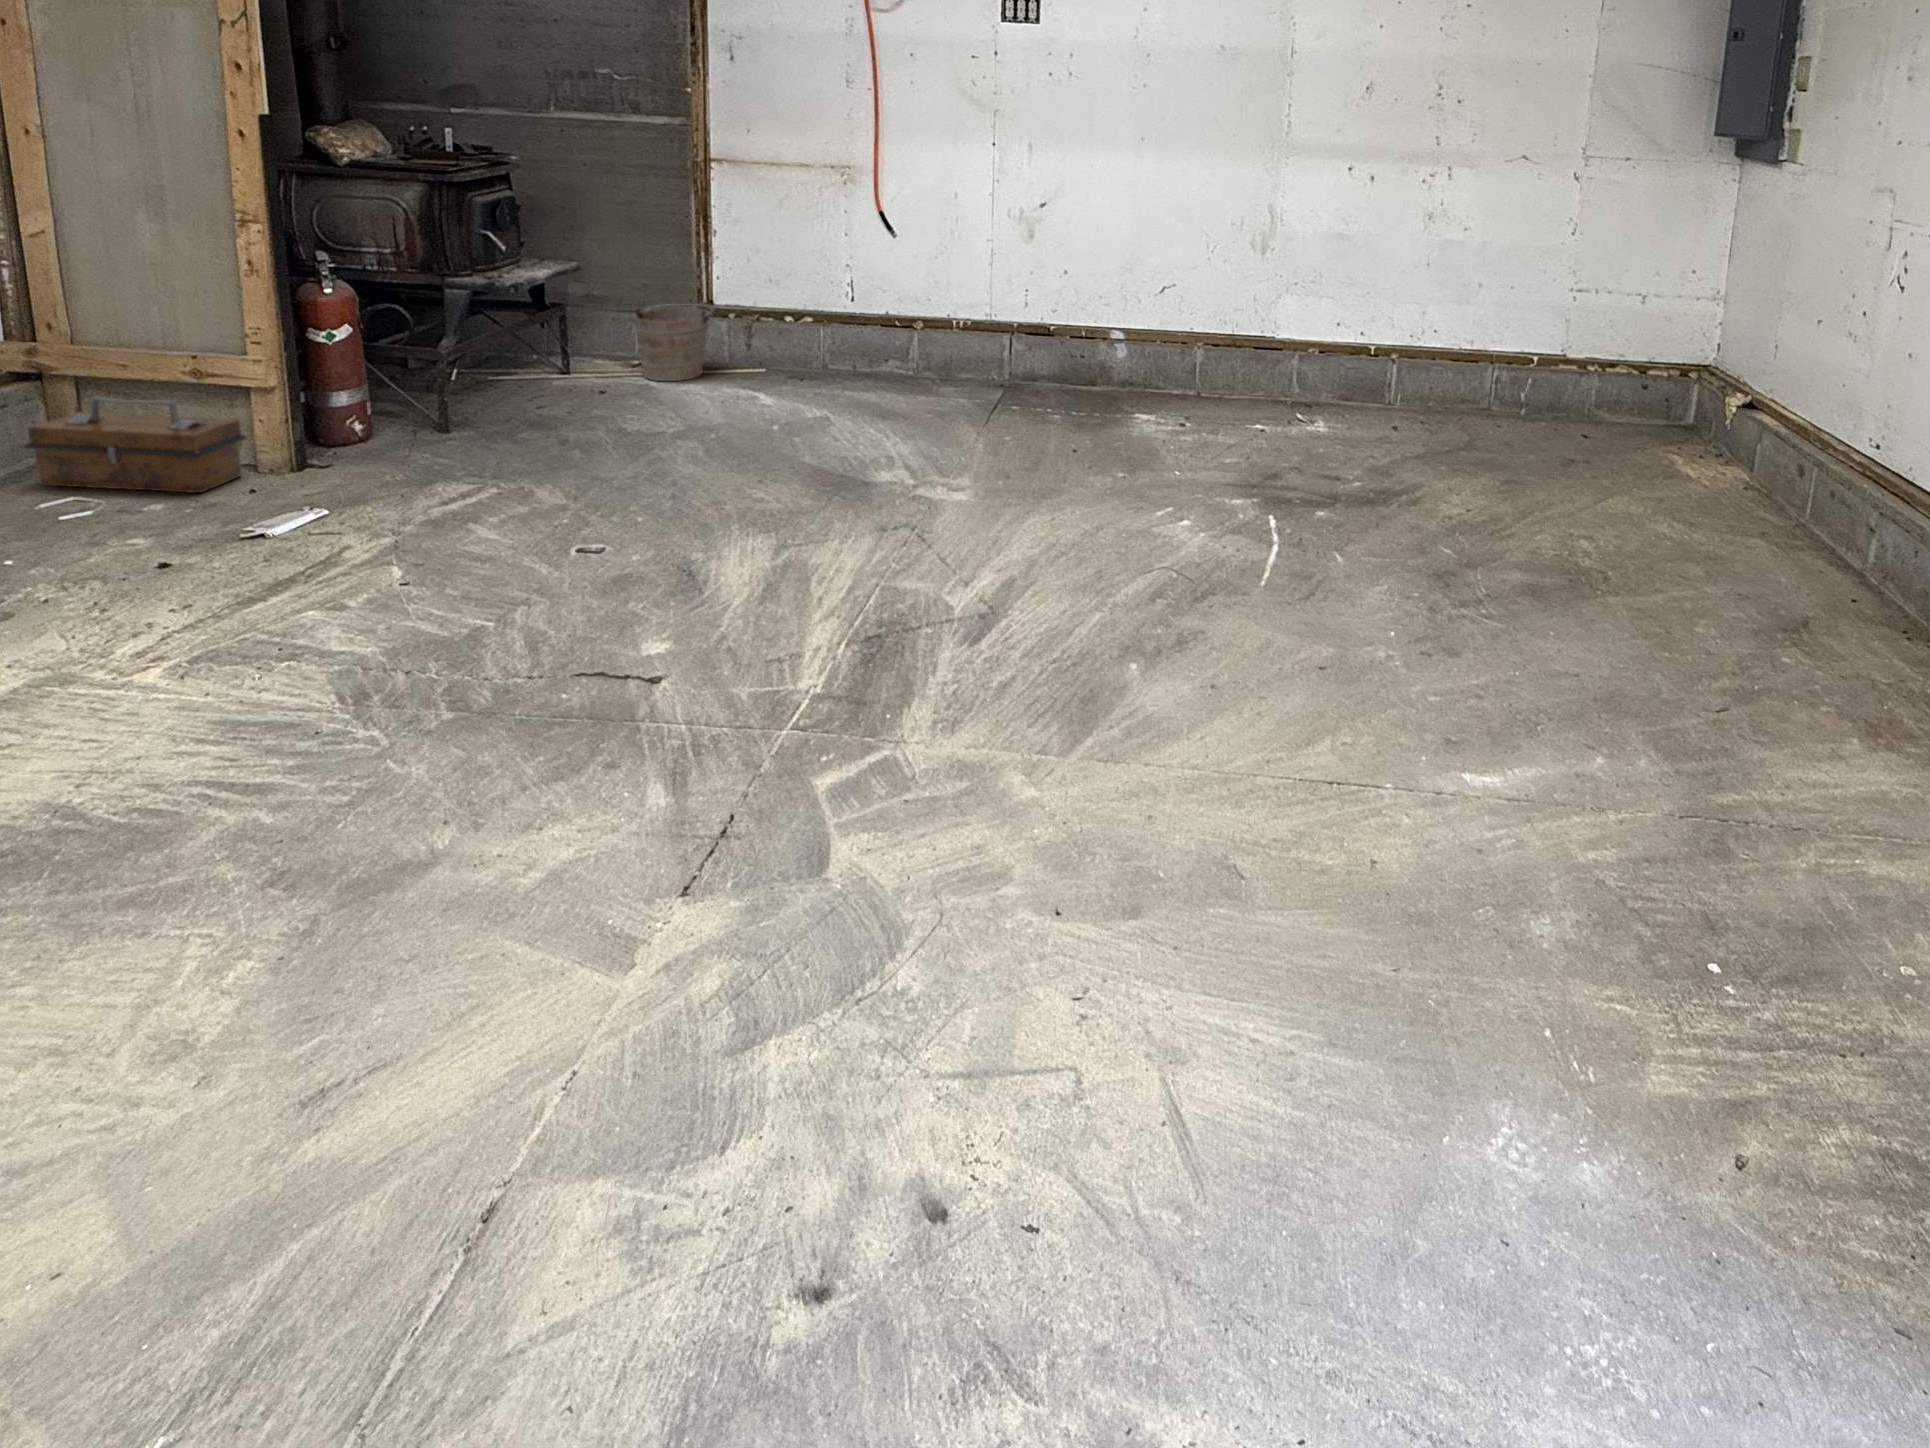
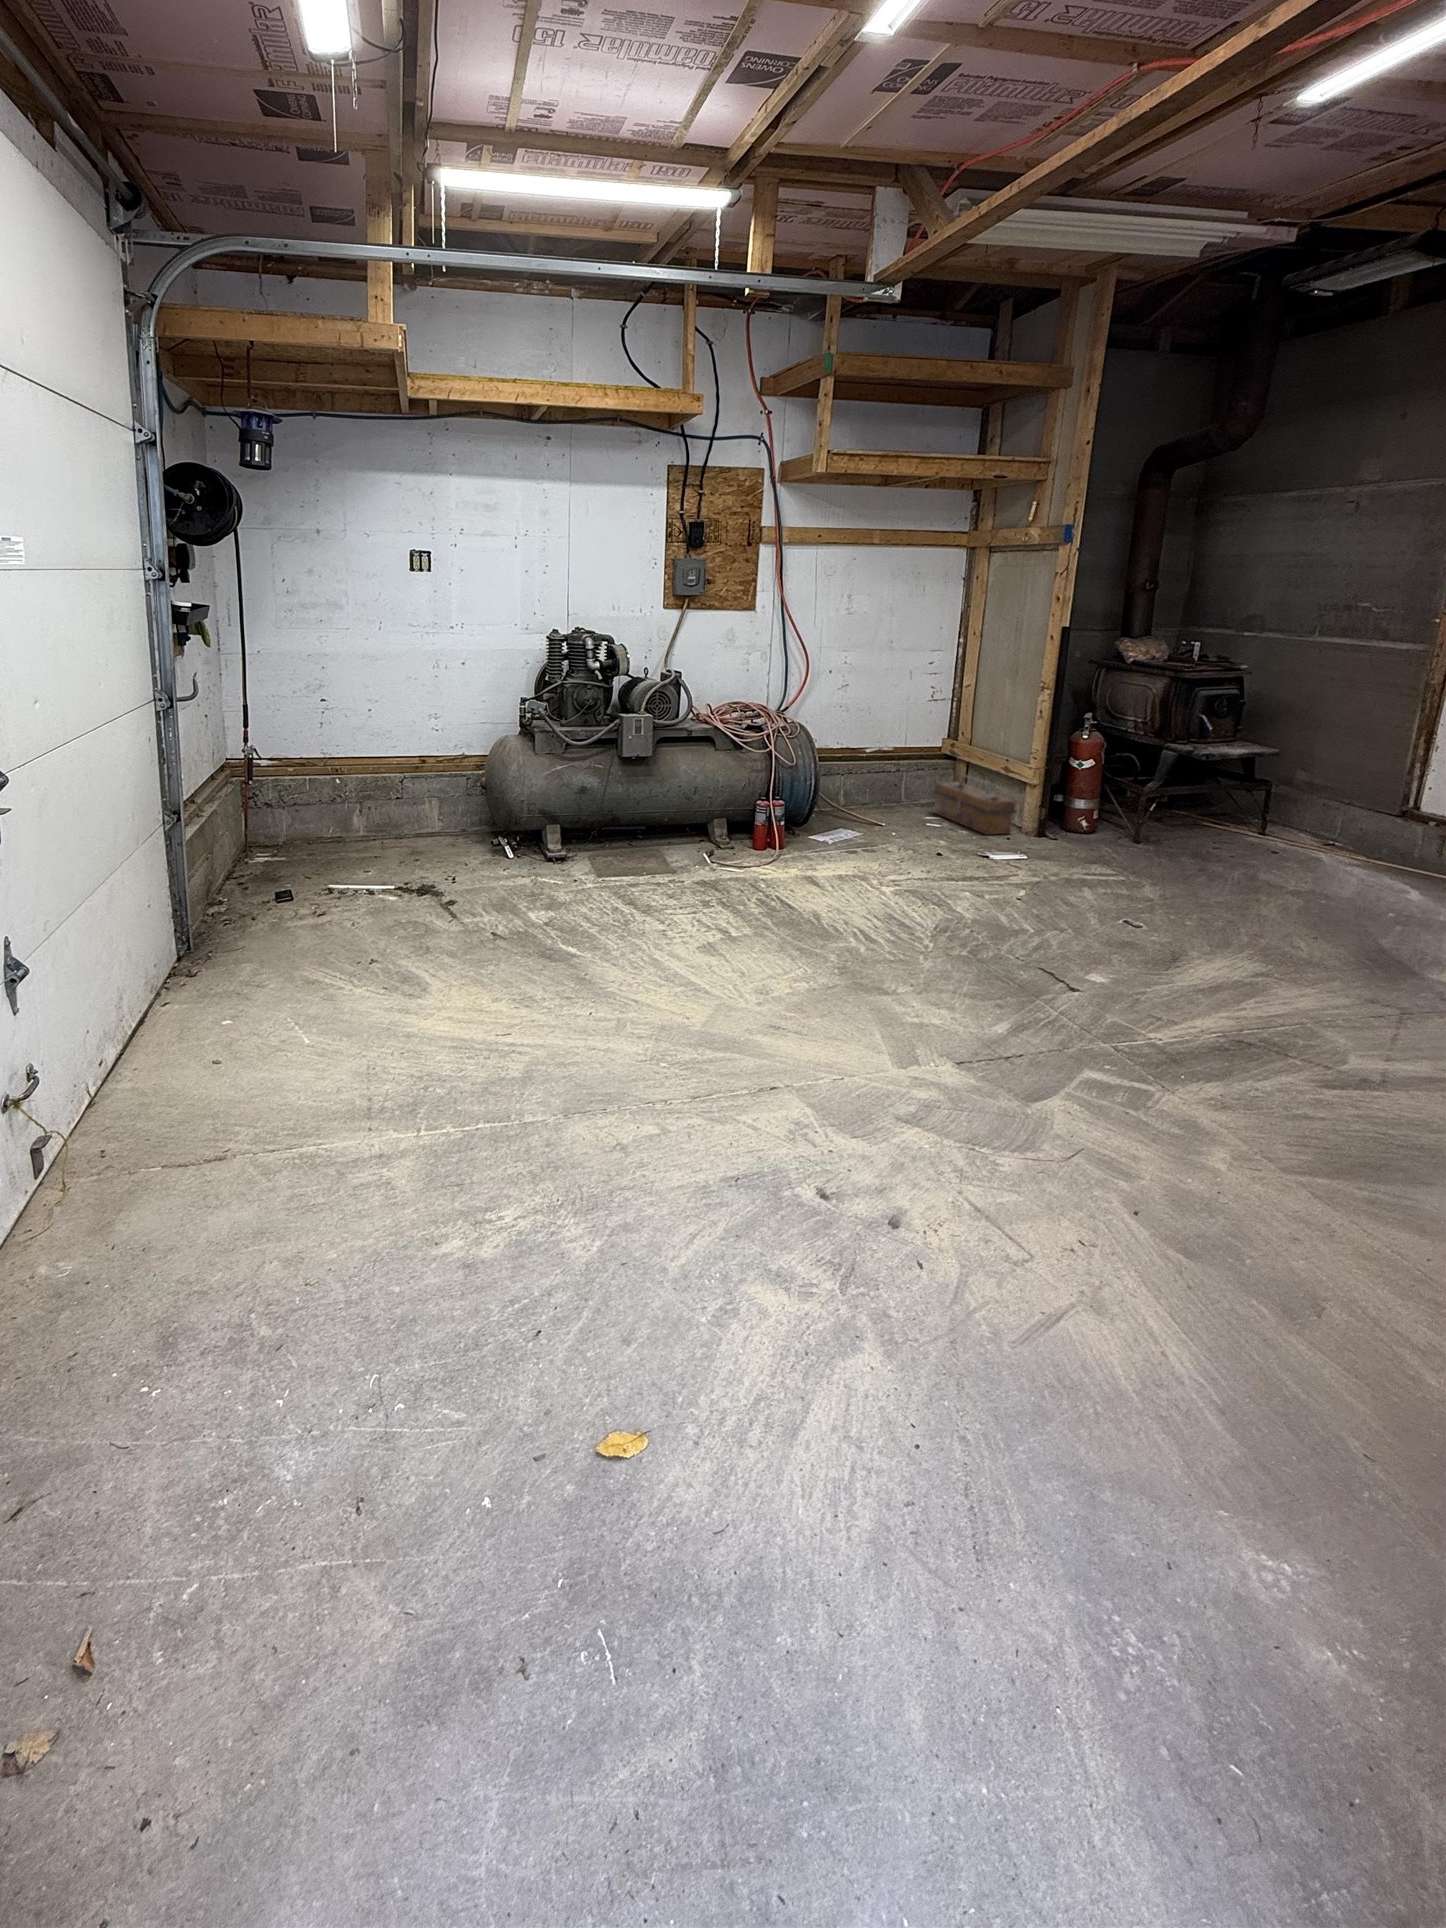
bucket: present [634,304,712,381] -> none [1329,798,1420,868]

